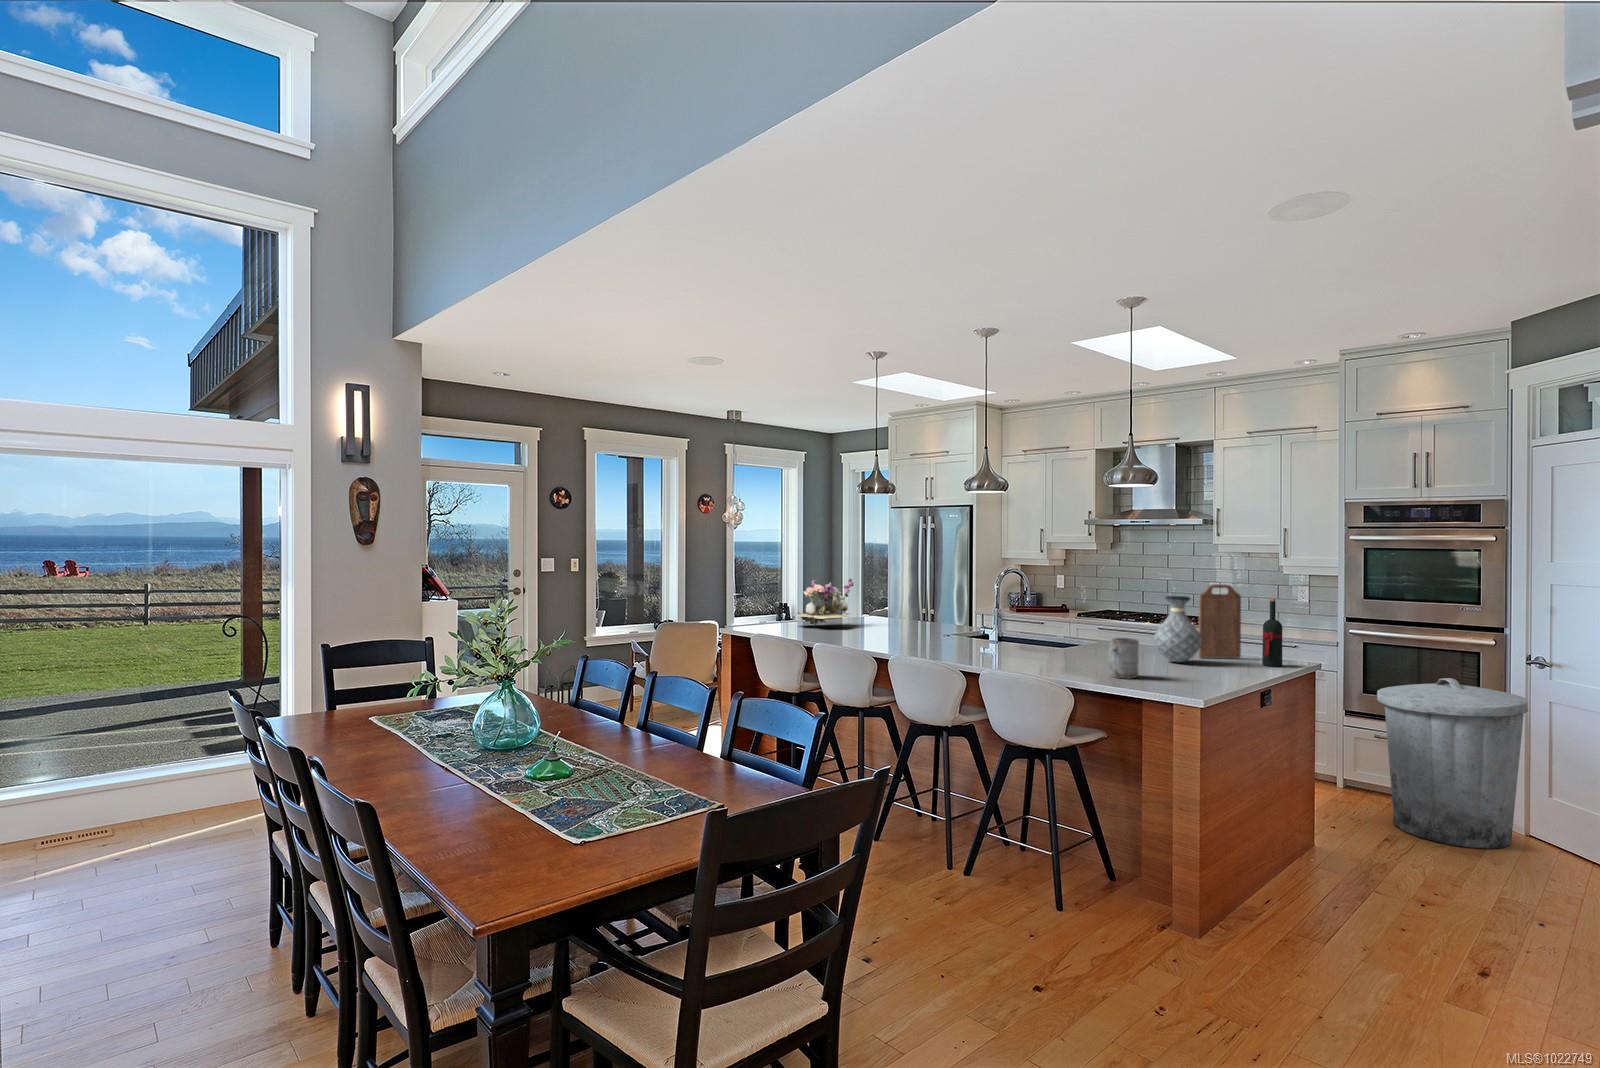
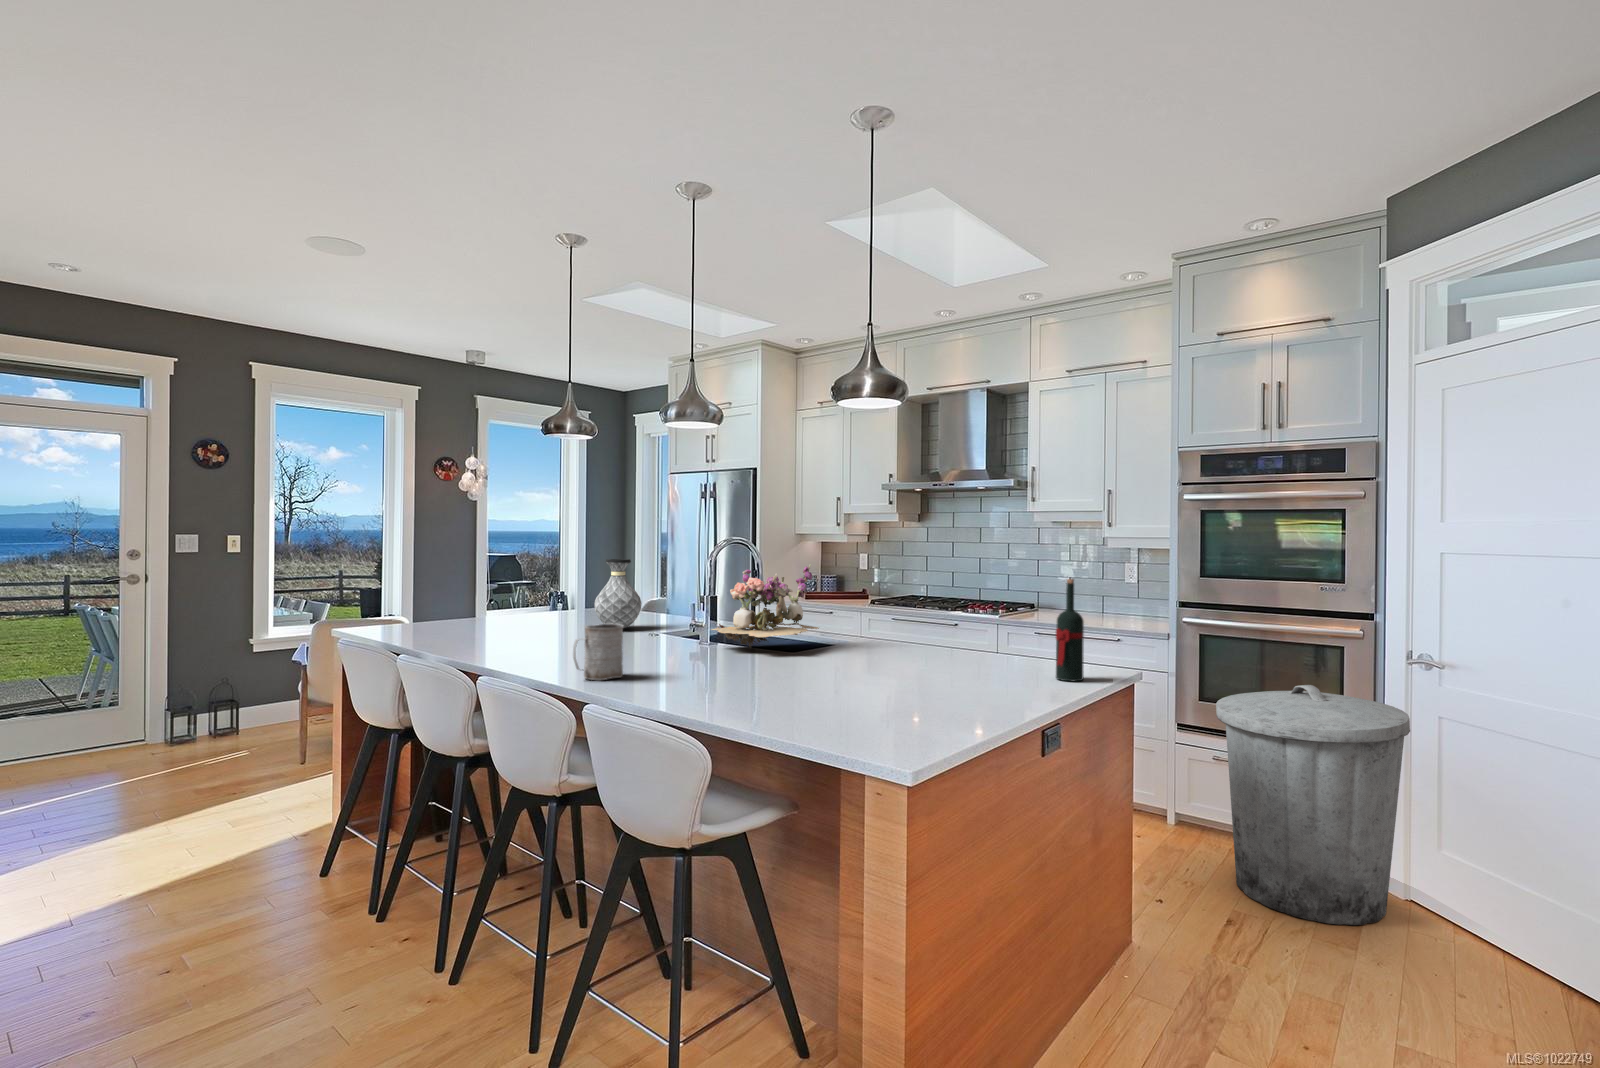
flower arrangement: present [795,577,855,626] -> present [711,564,819,647]
cutting board: present [1198,584,1241,658] -> none [972,559,1032,667]
vase: present [1154,596,1202,662] -> present [594,559,642,628]
mug: present [1108,638,1139,678] -> present [573,624,623,680]

